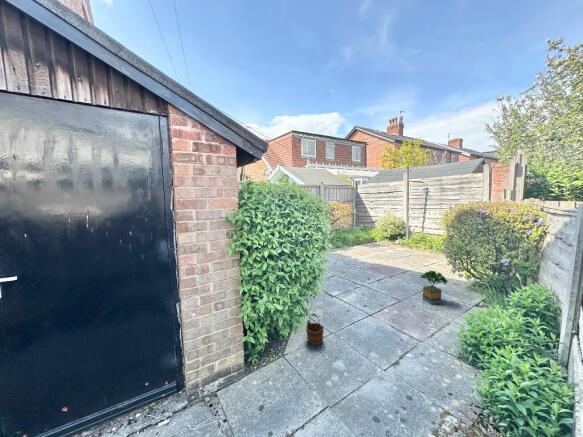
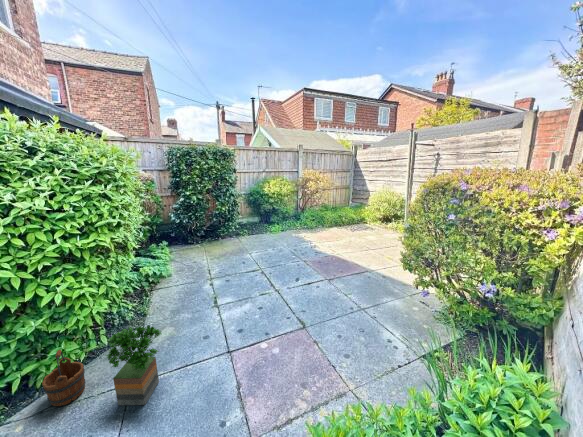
potted tree: present [421,271,447,304] -> present [106,326,162,405]

